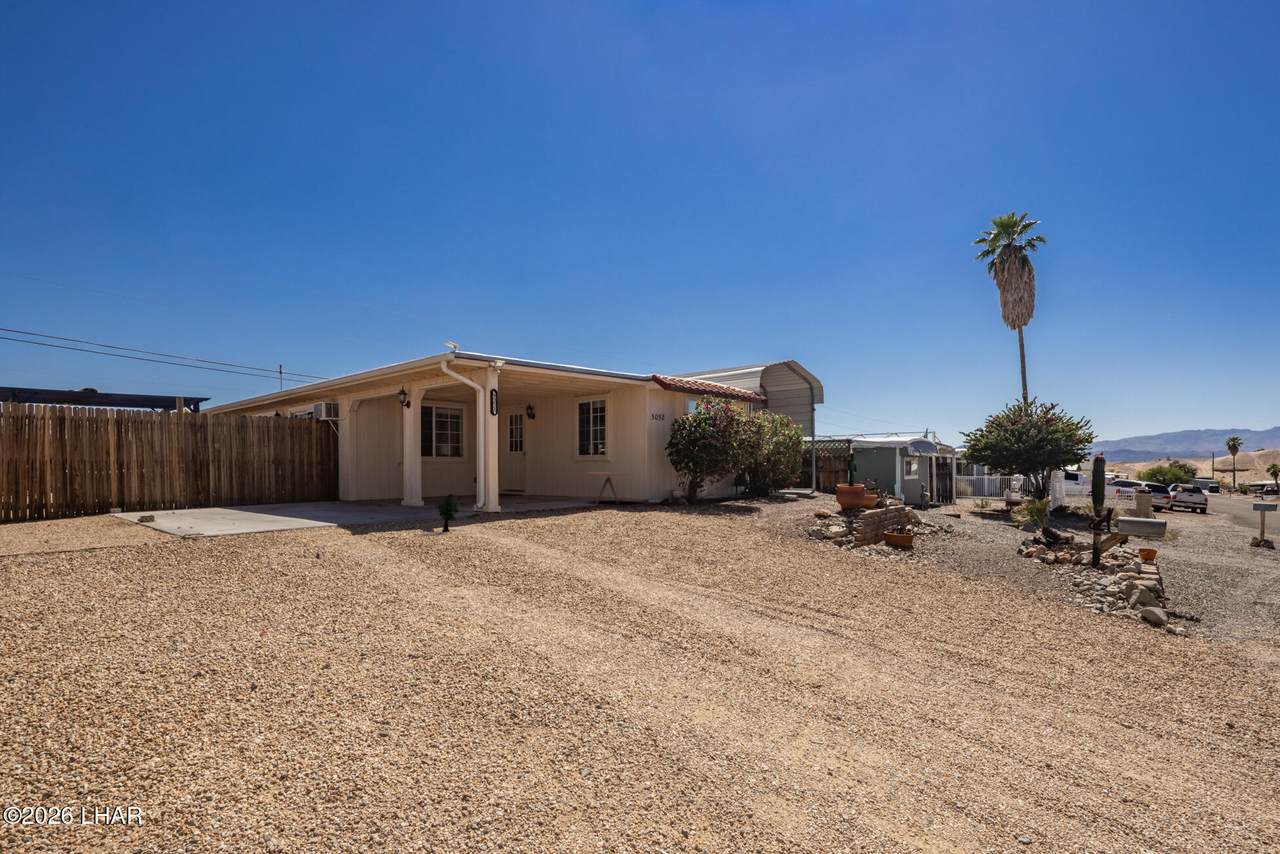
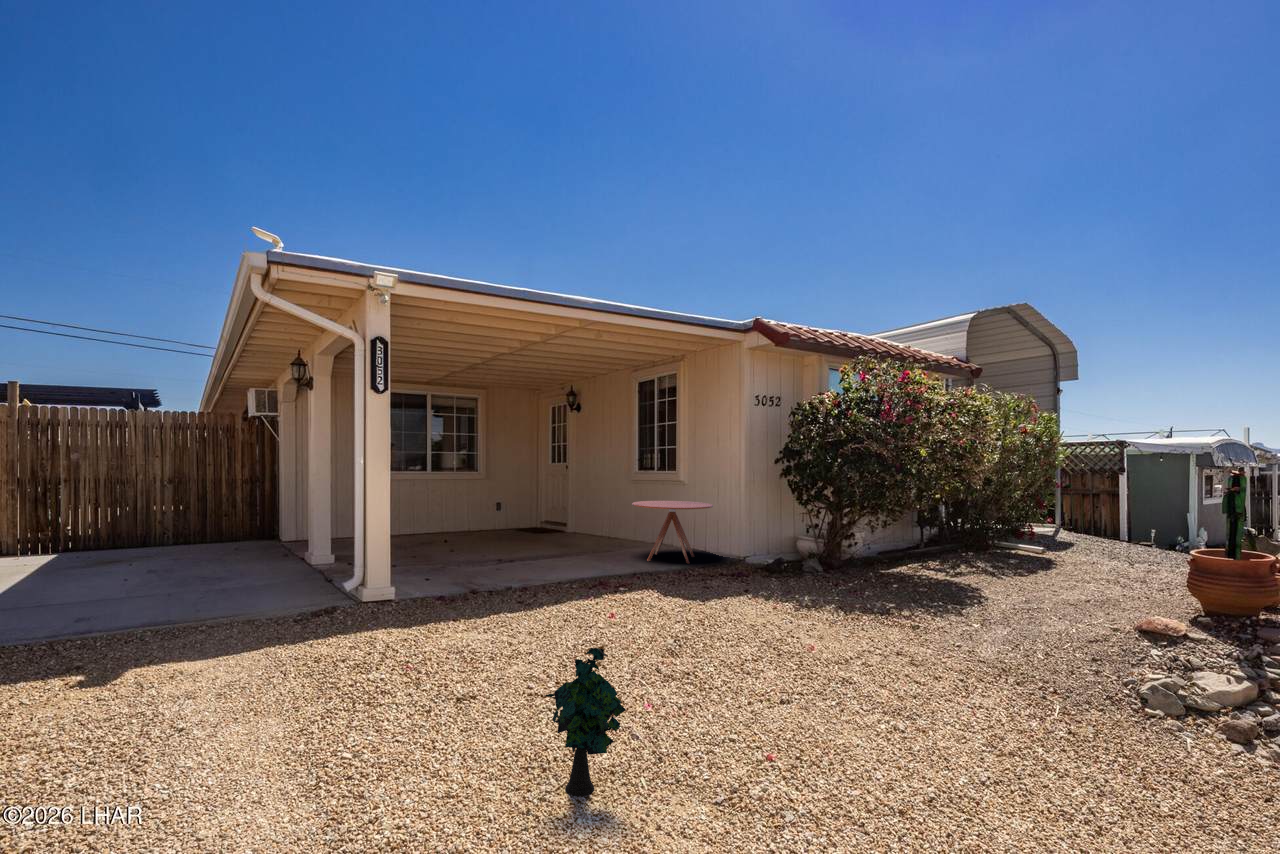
decorative plant: present [436,494,458,532] -> present [544,648,626,796]

